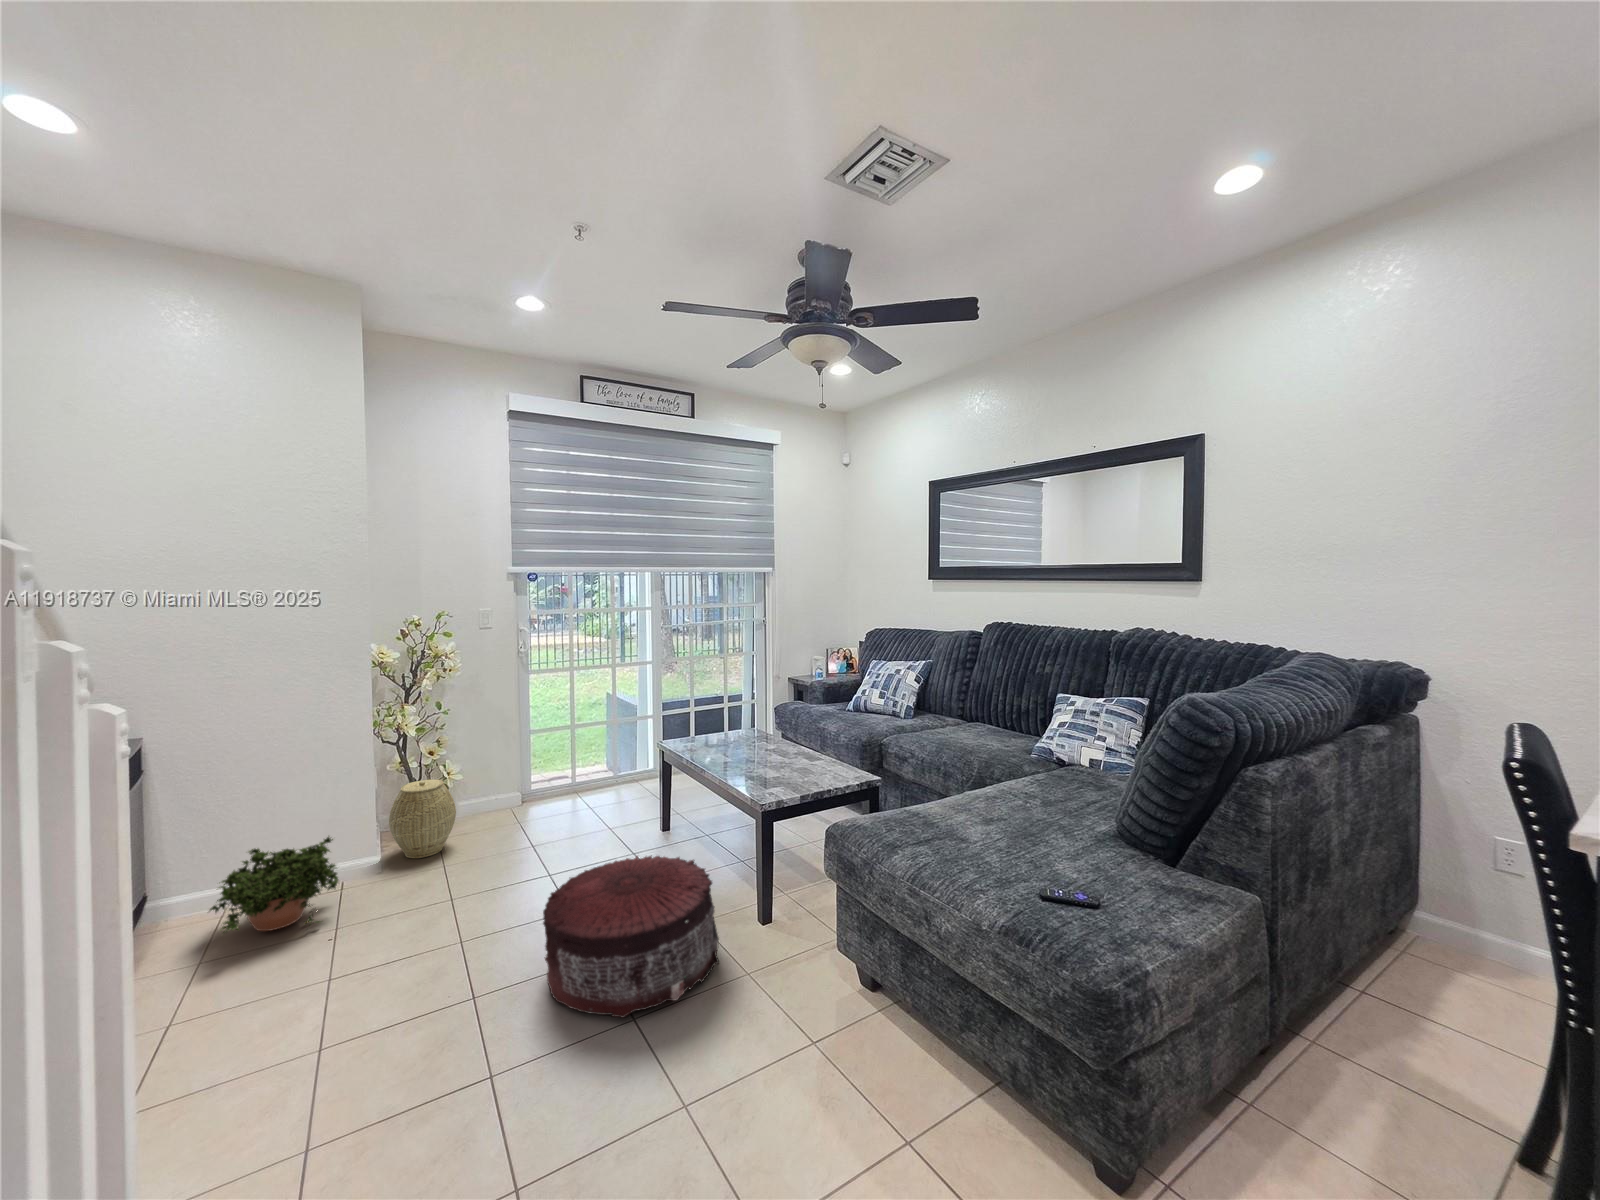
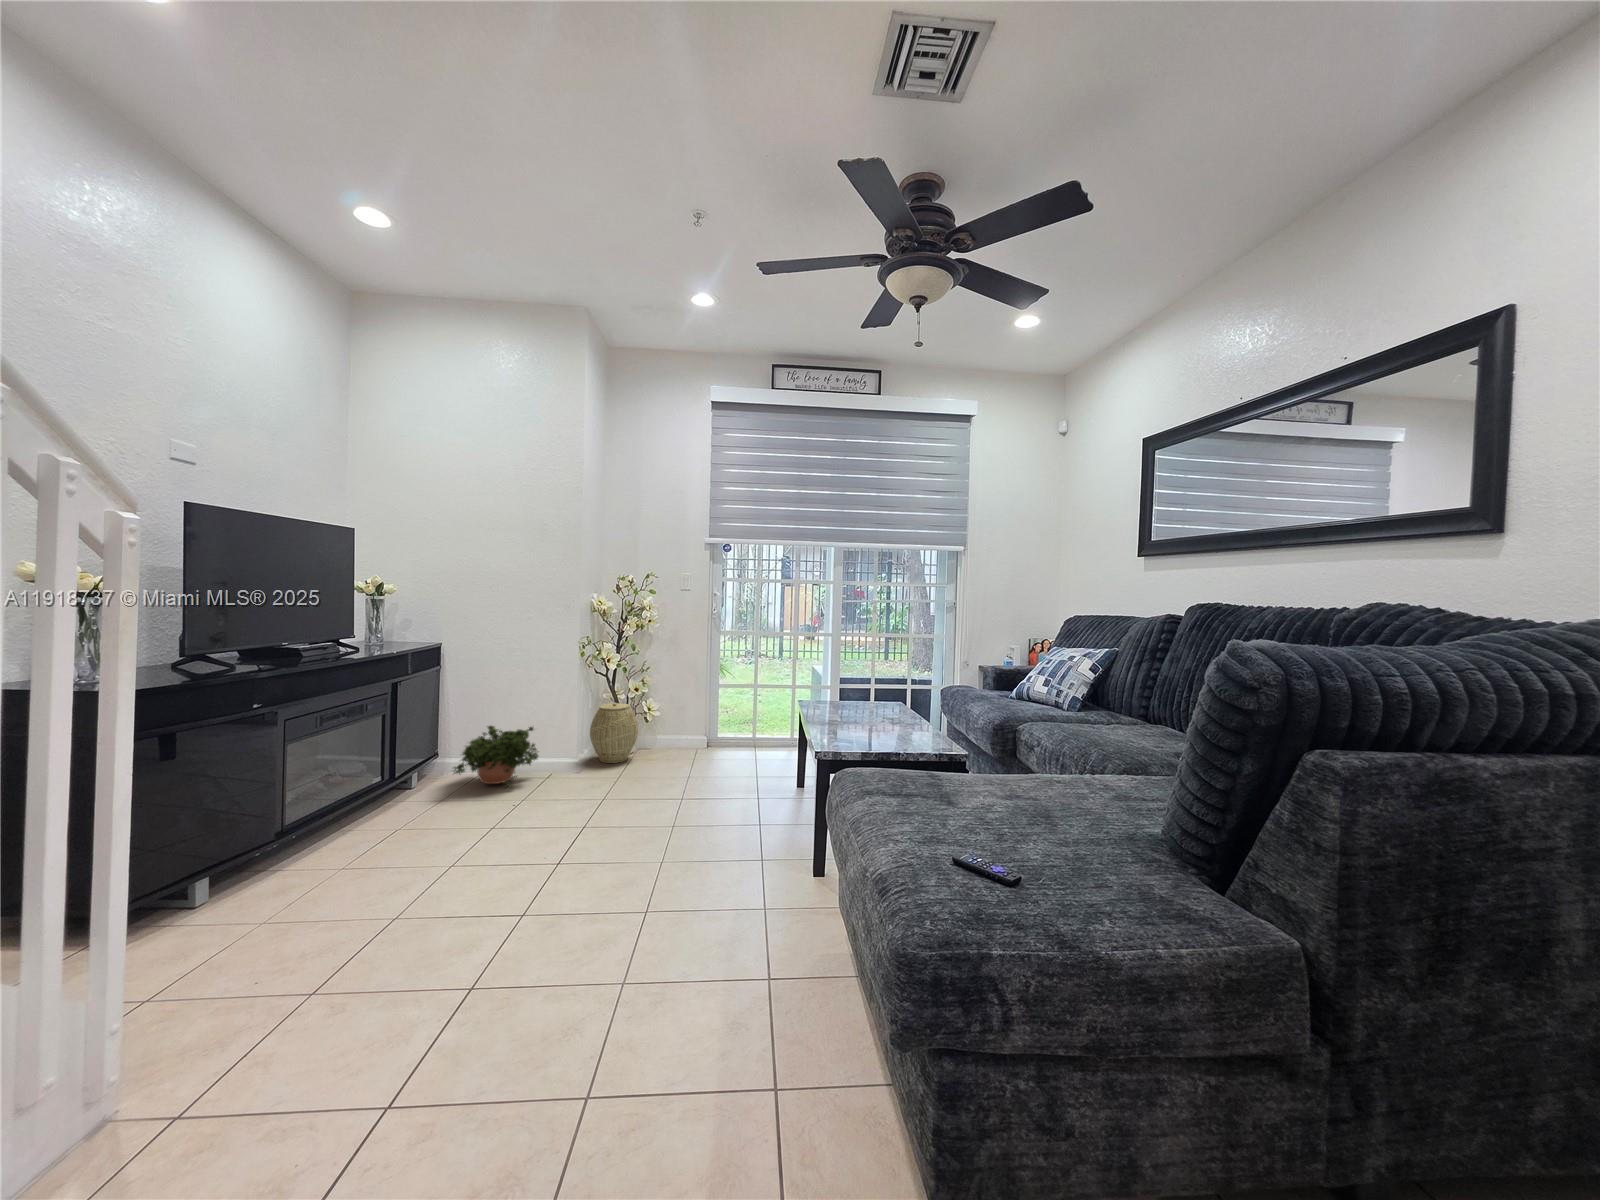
pouf: present [543,855,719,1017] -> none [586,778,742,905]

